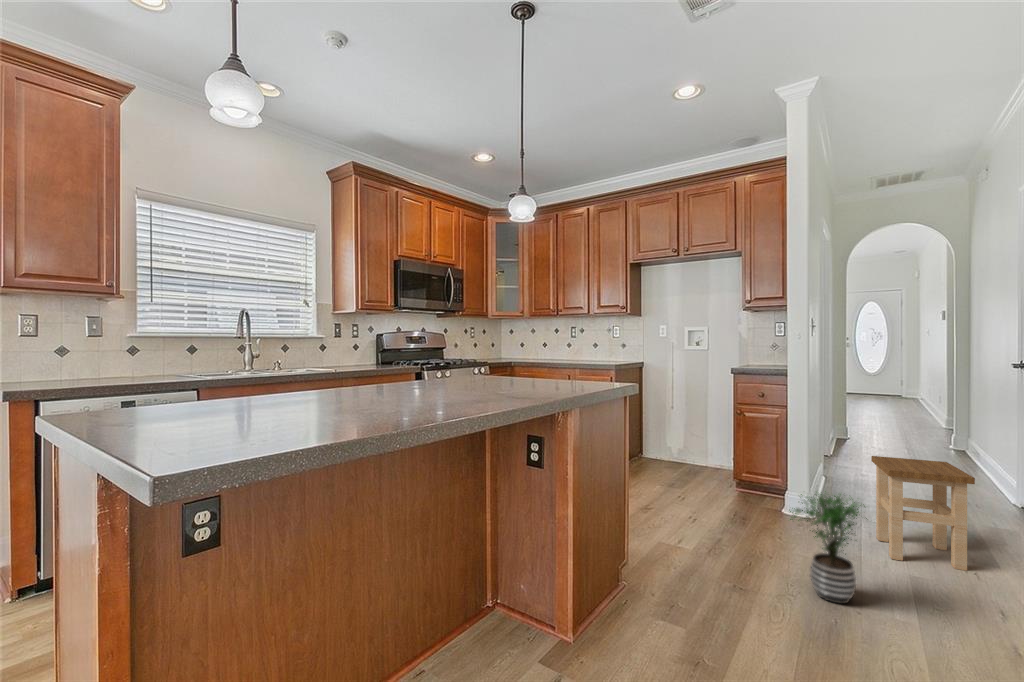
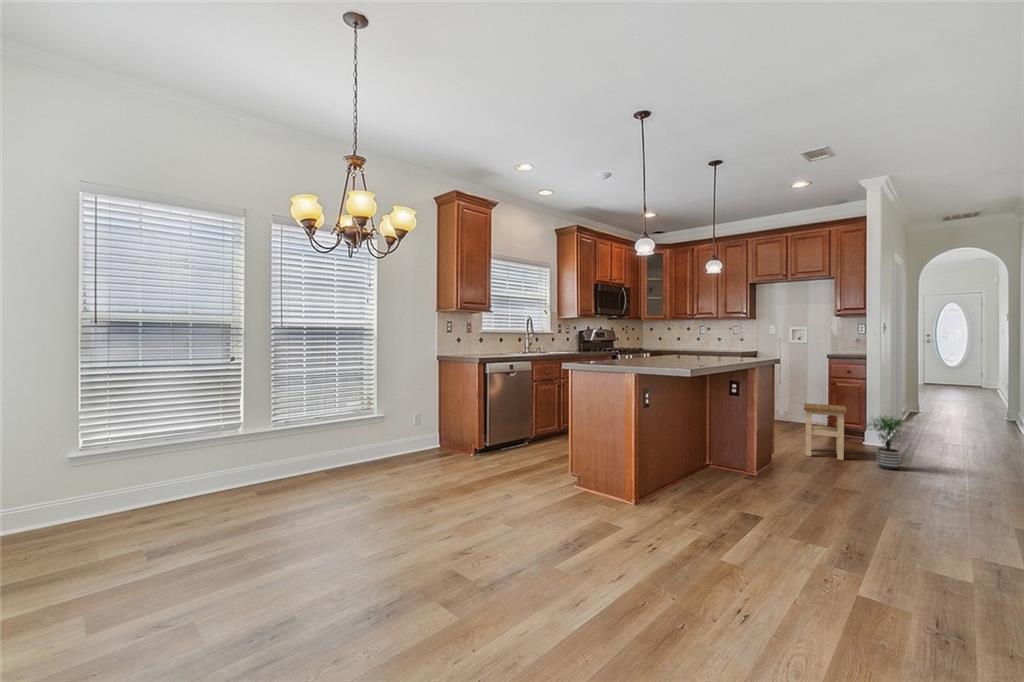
stool: present [871,456,975,571] -> present [804,403,847,460]

